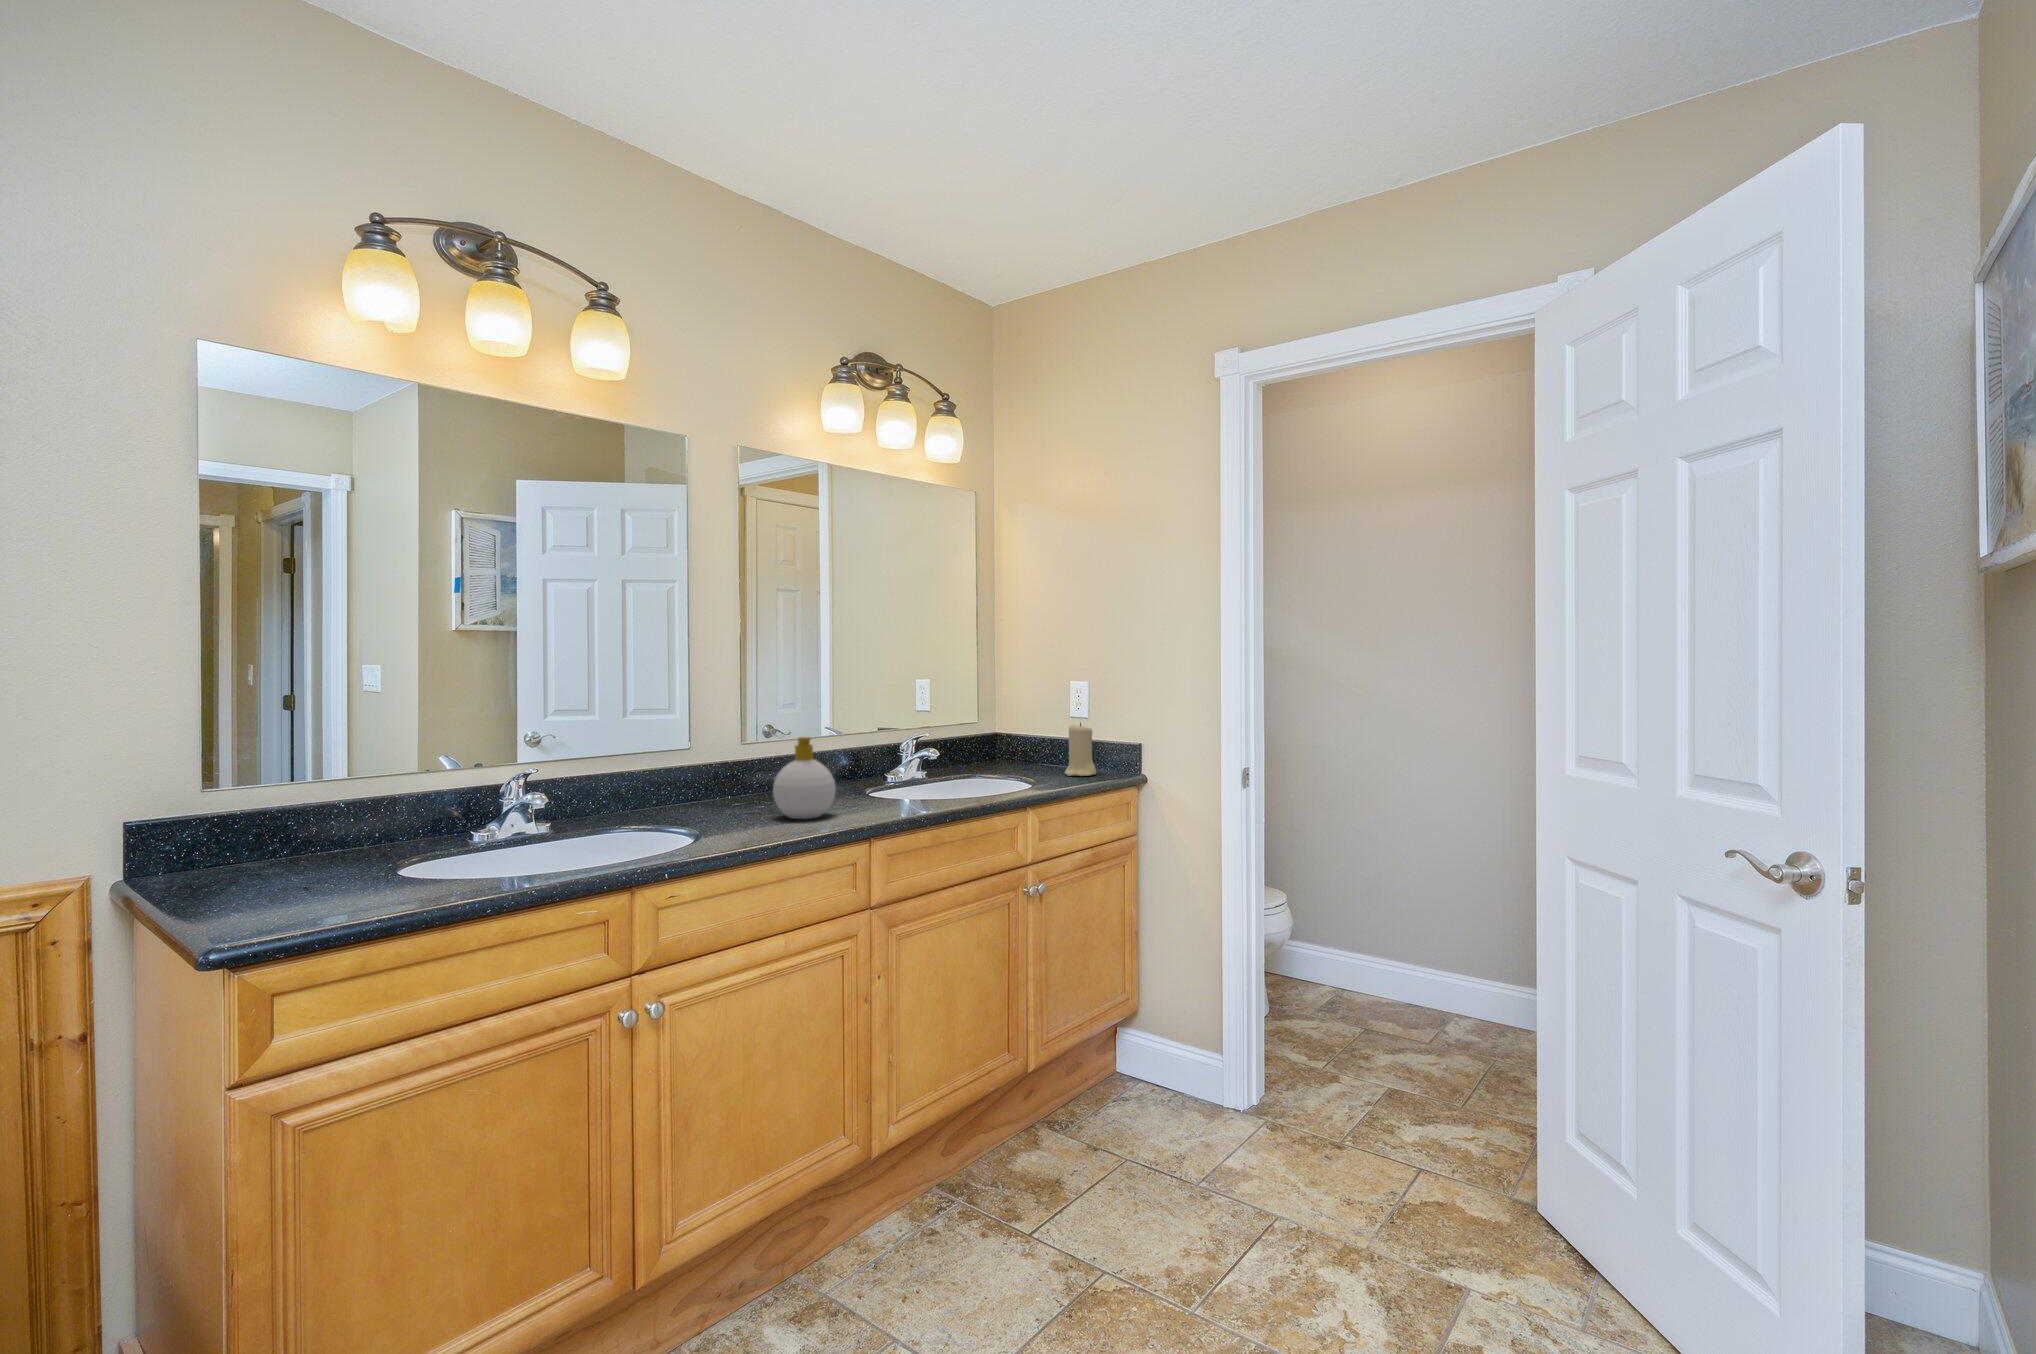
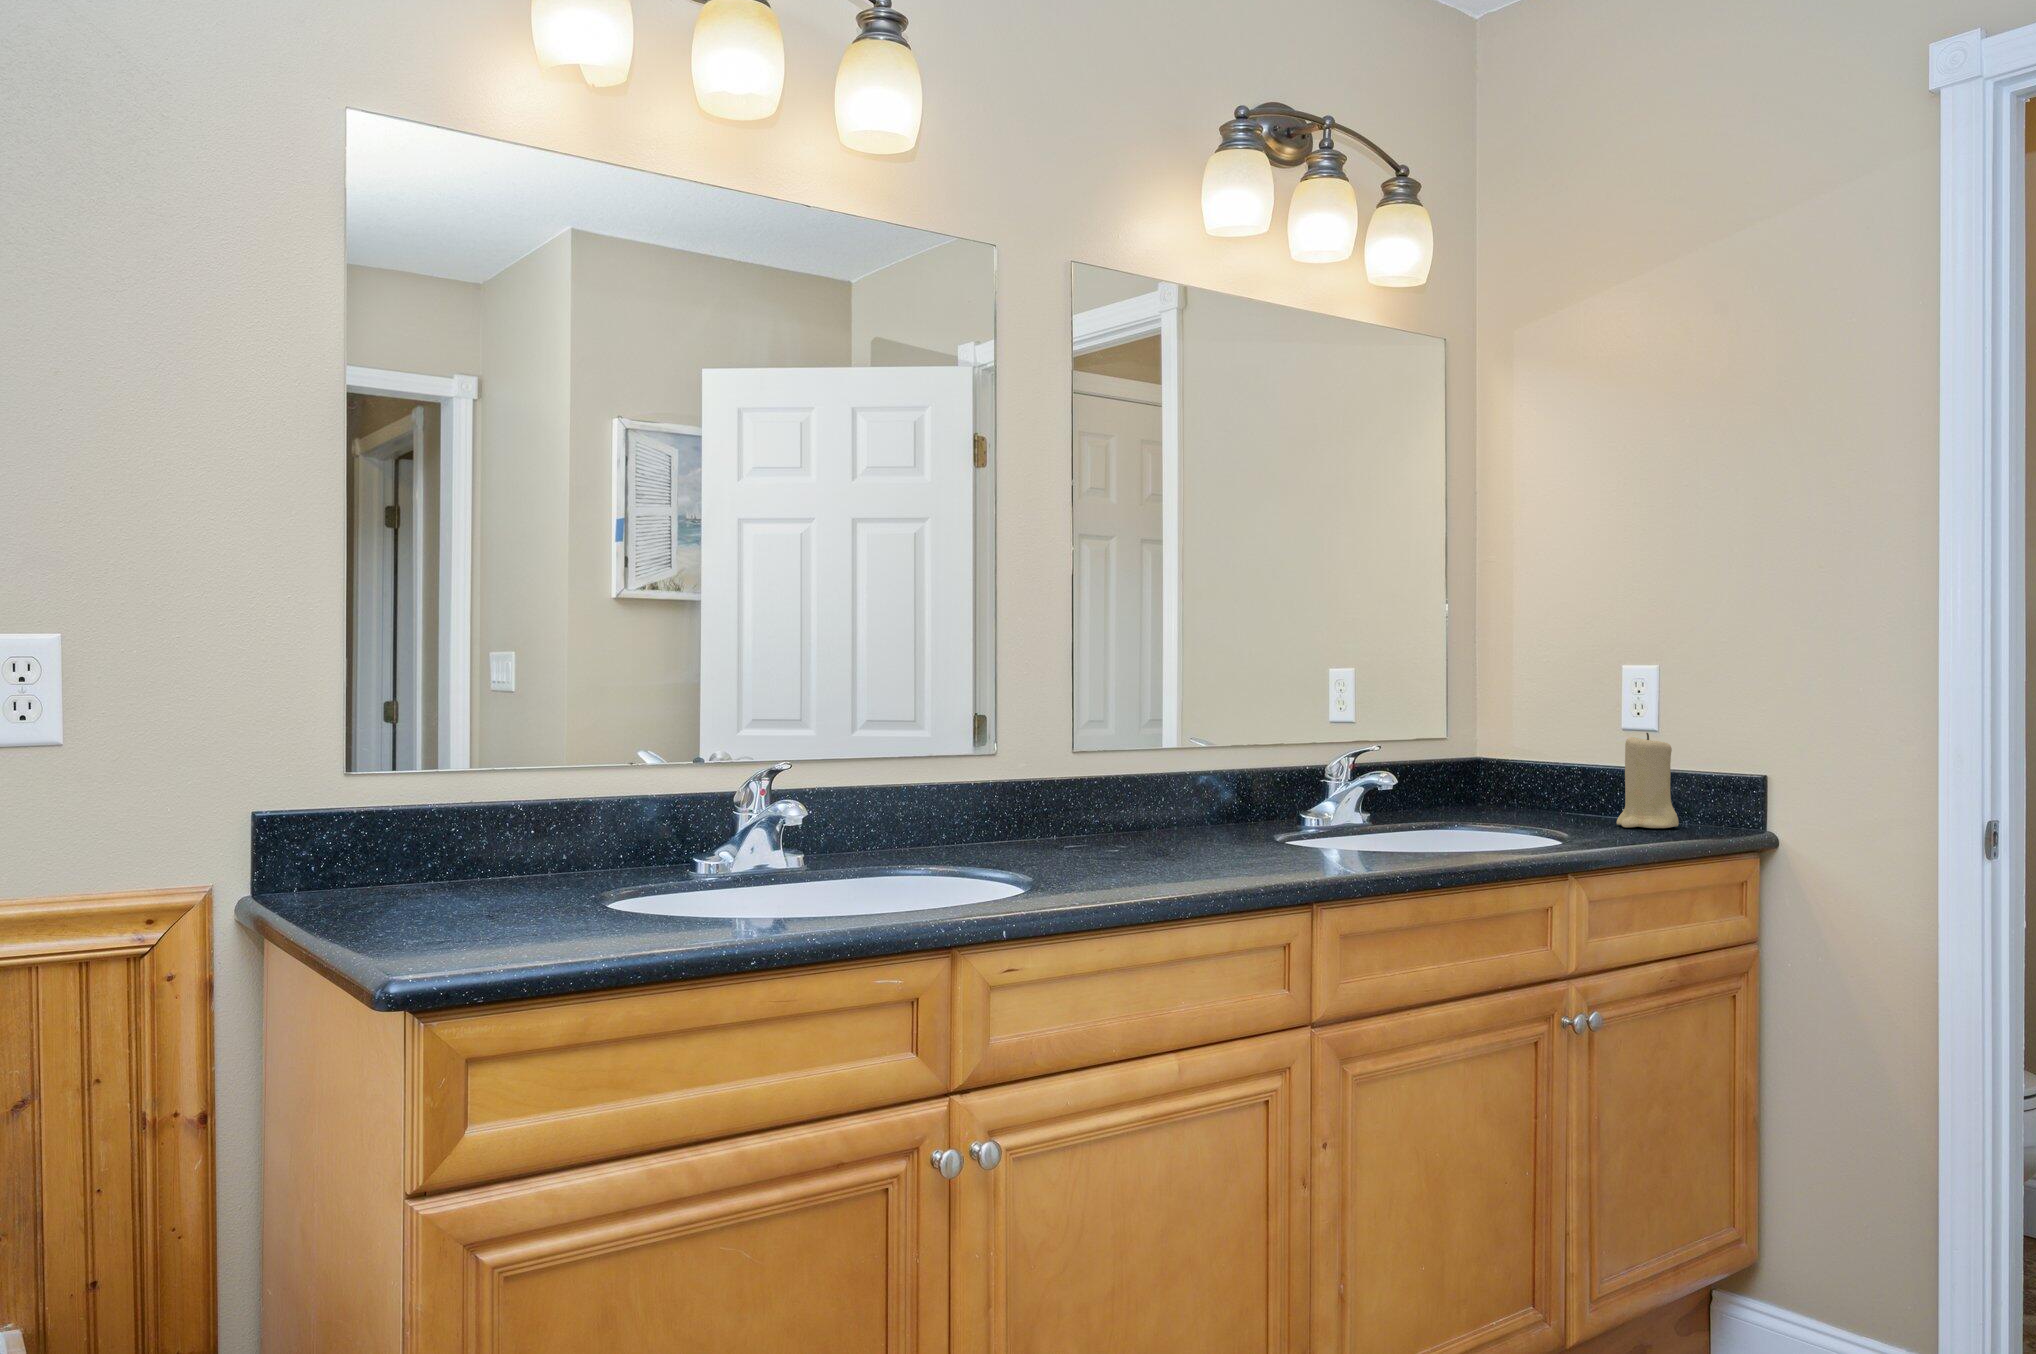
soap bottle: present [773,737,836,819] -> none [1142,728,1248,867]

